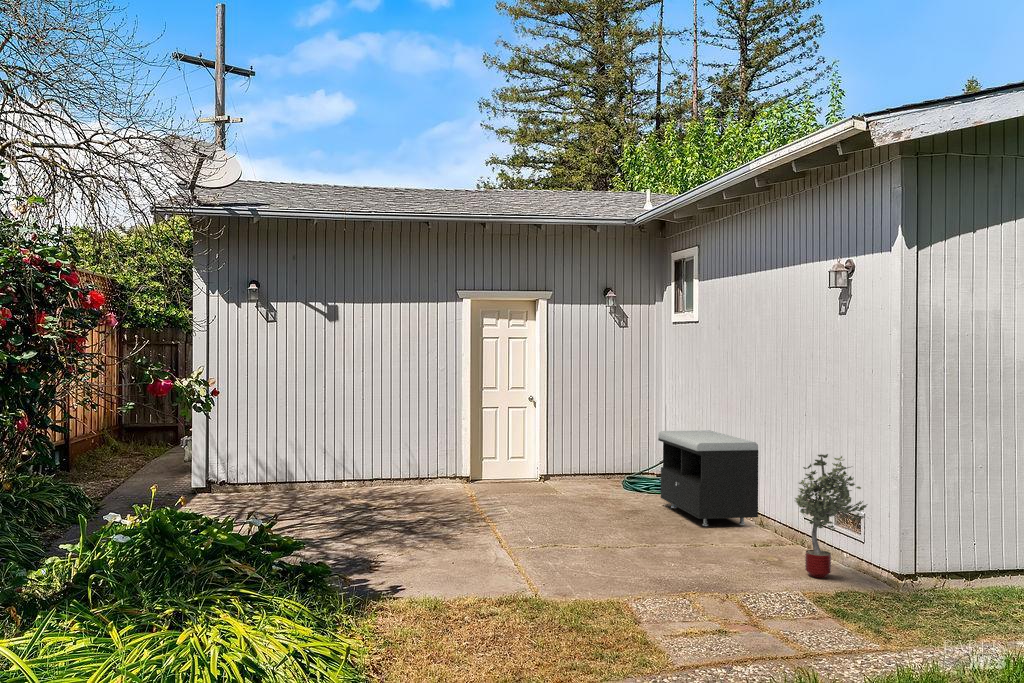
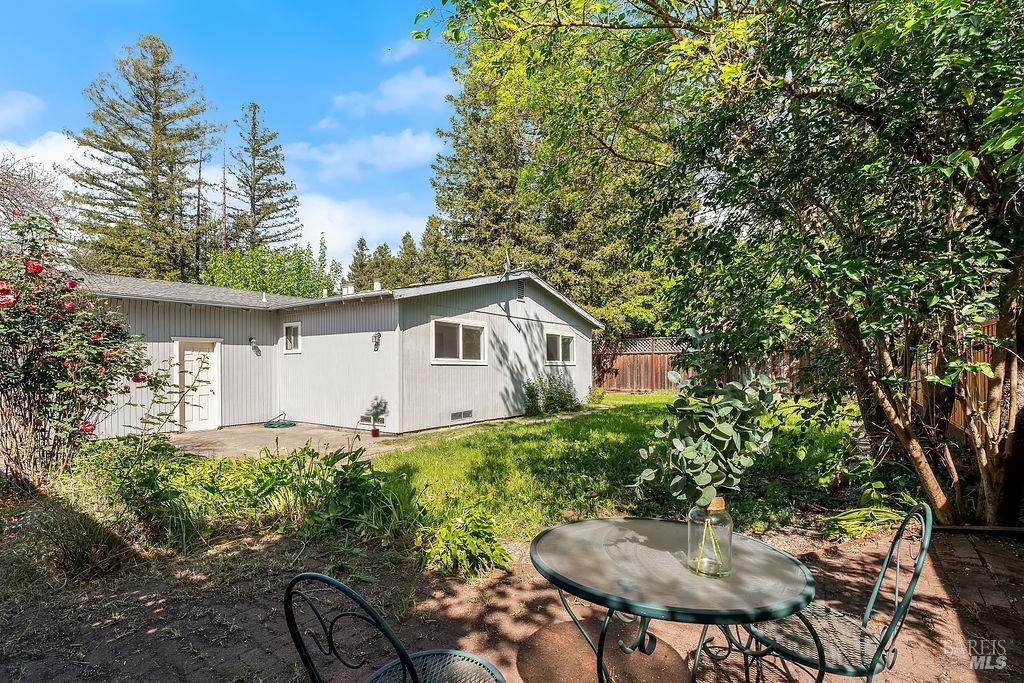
storage bench: present [658,430,758,526] -> none [291,400,340,435]

